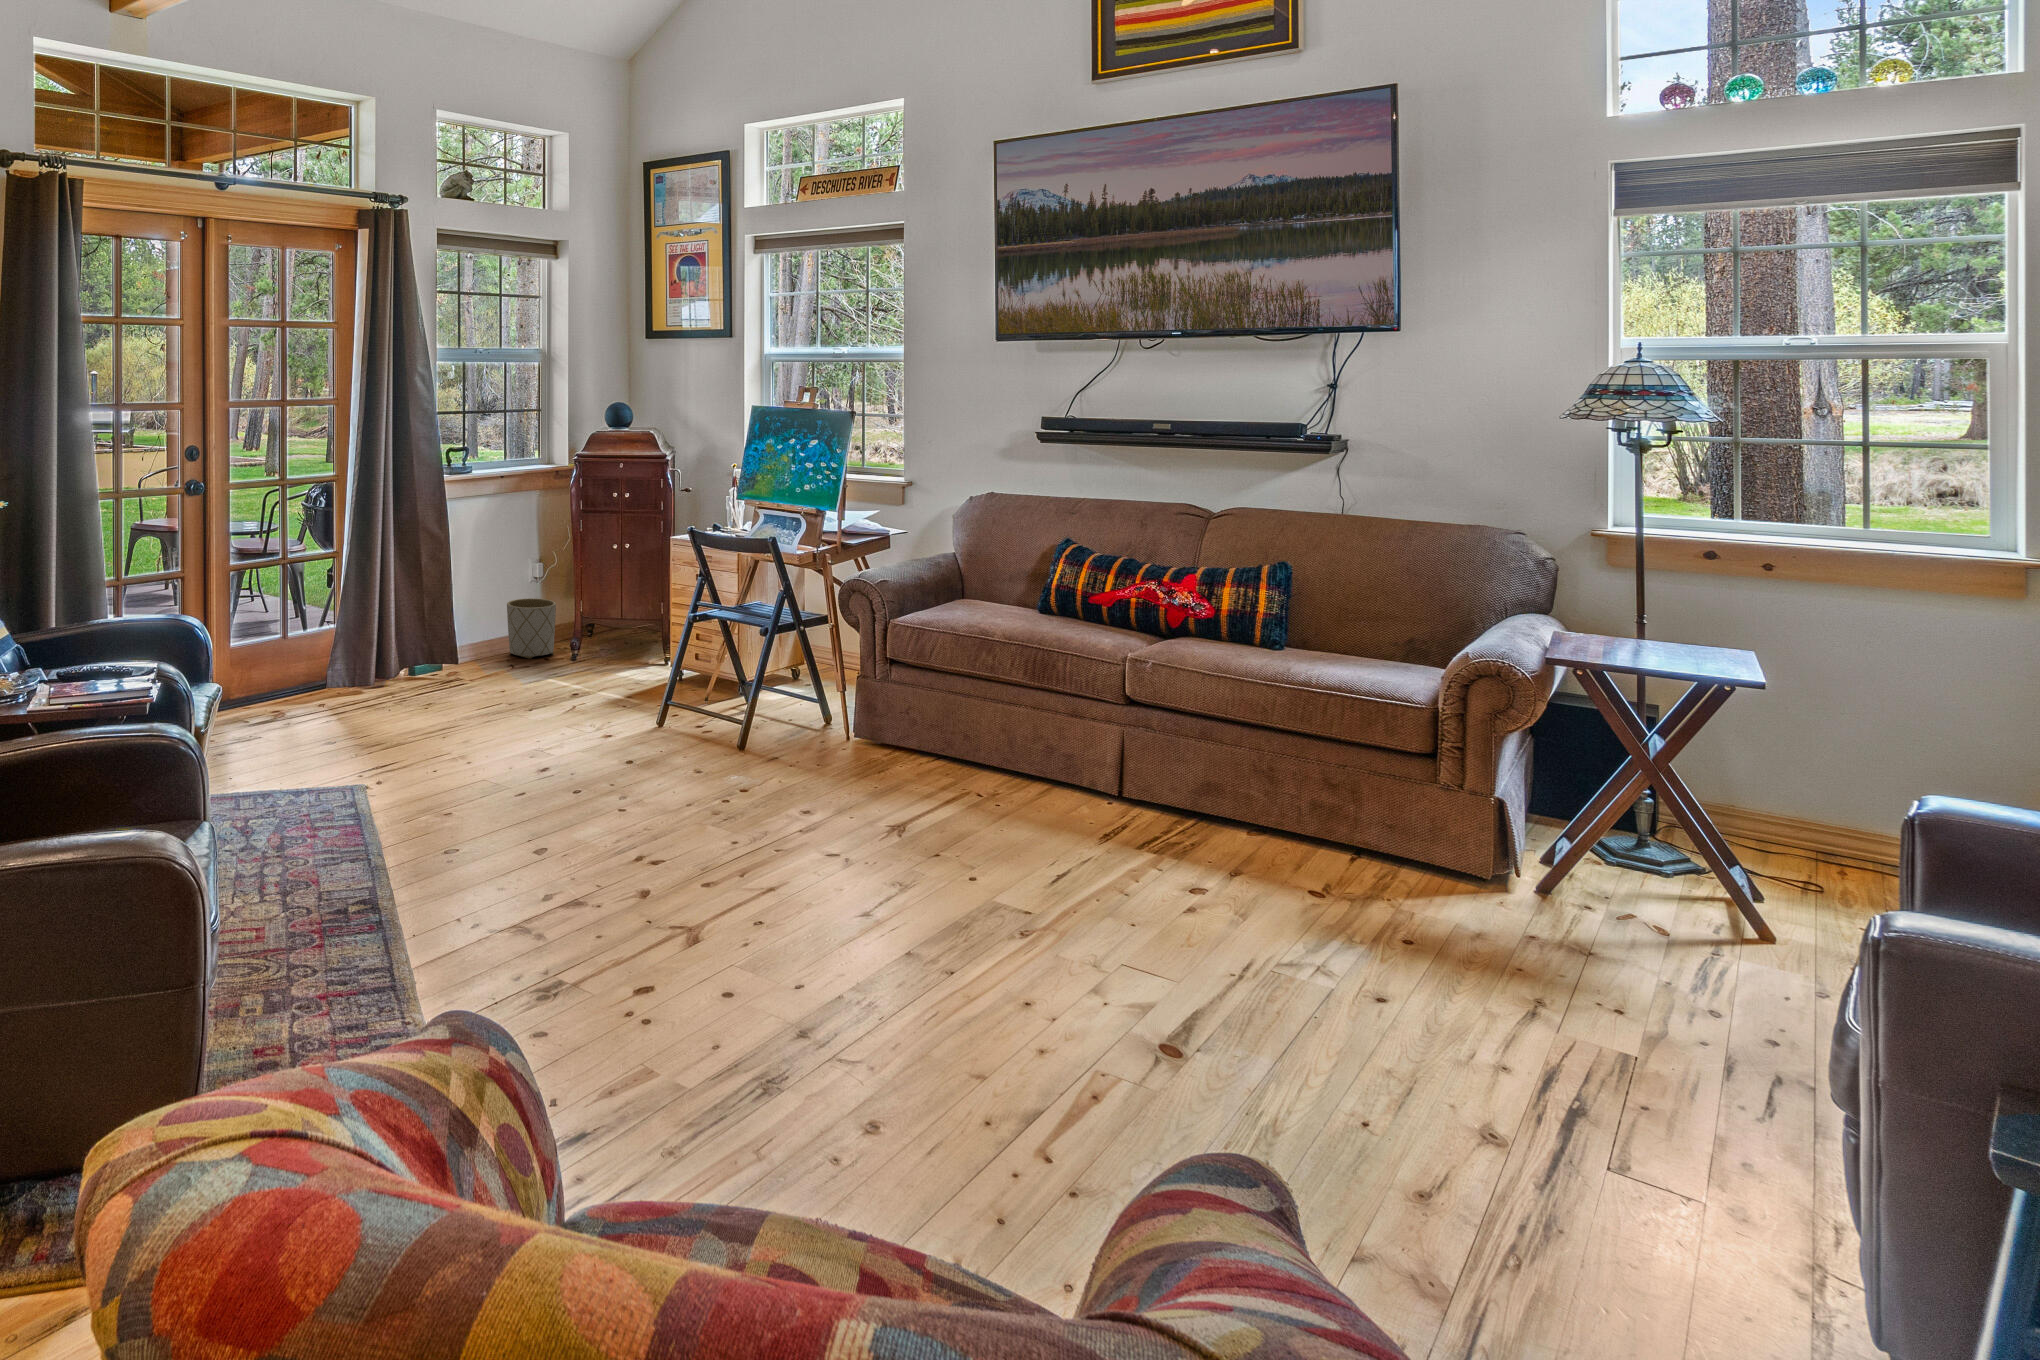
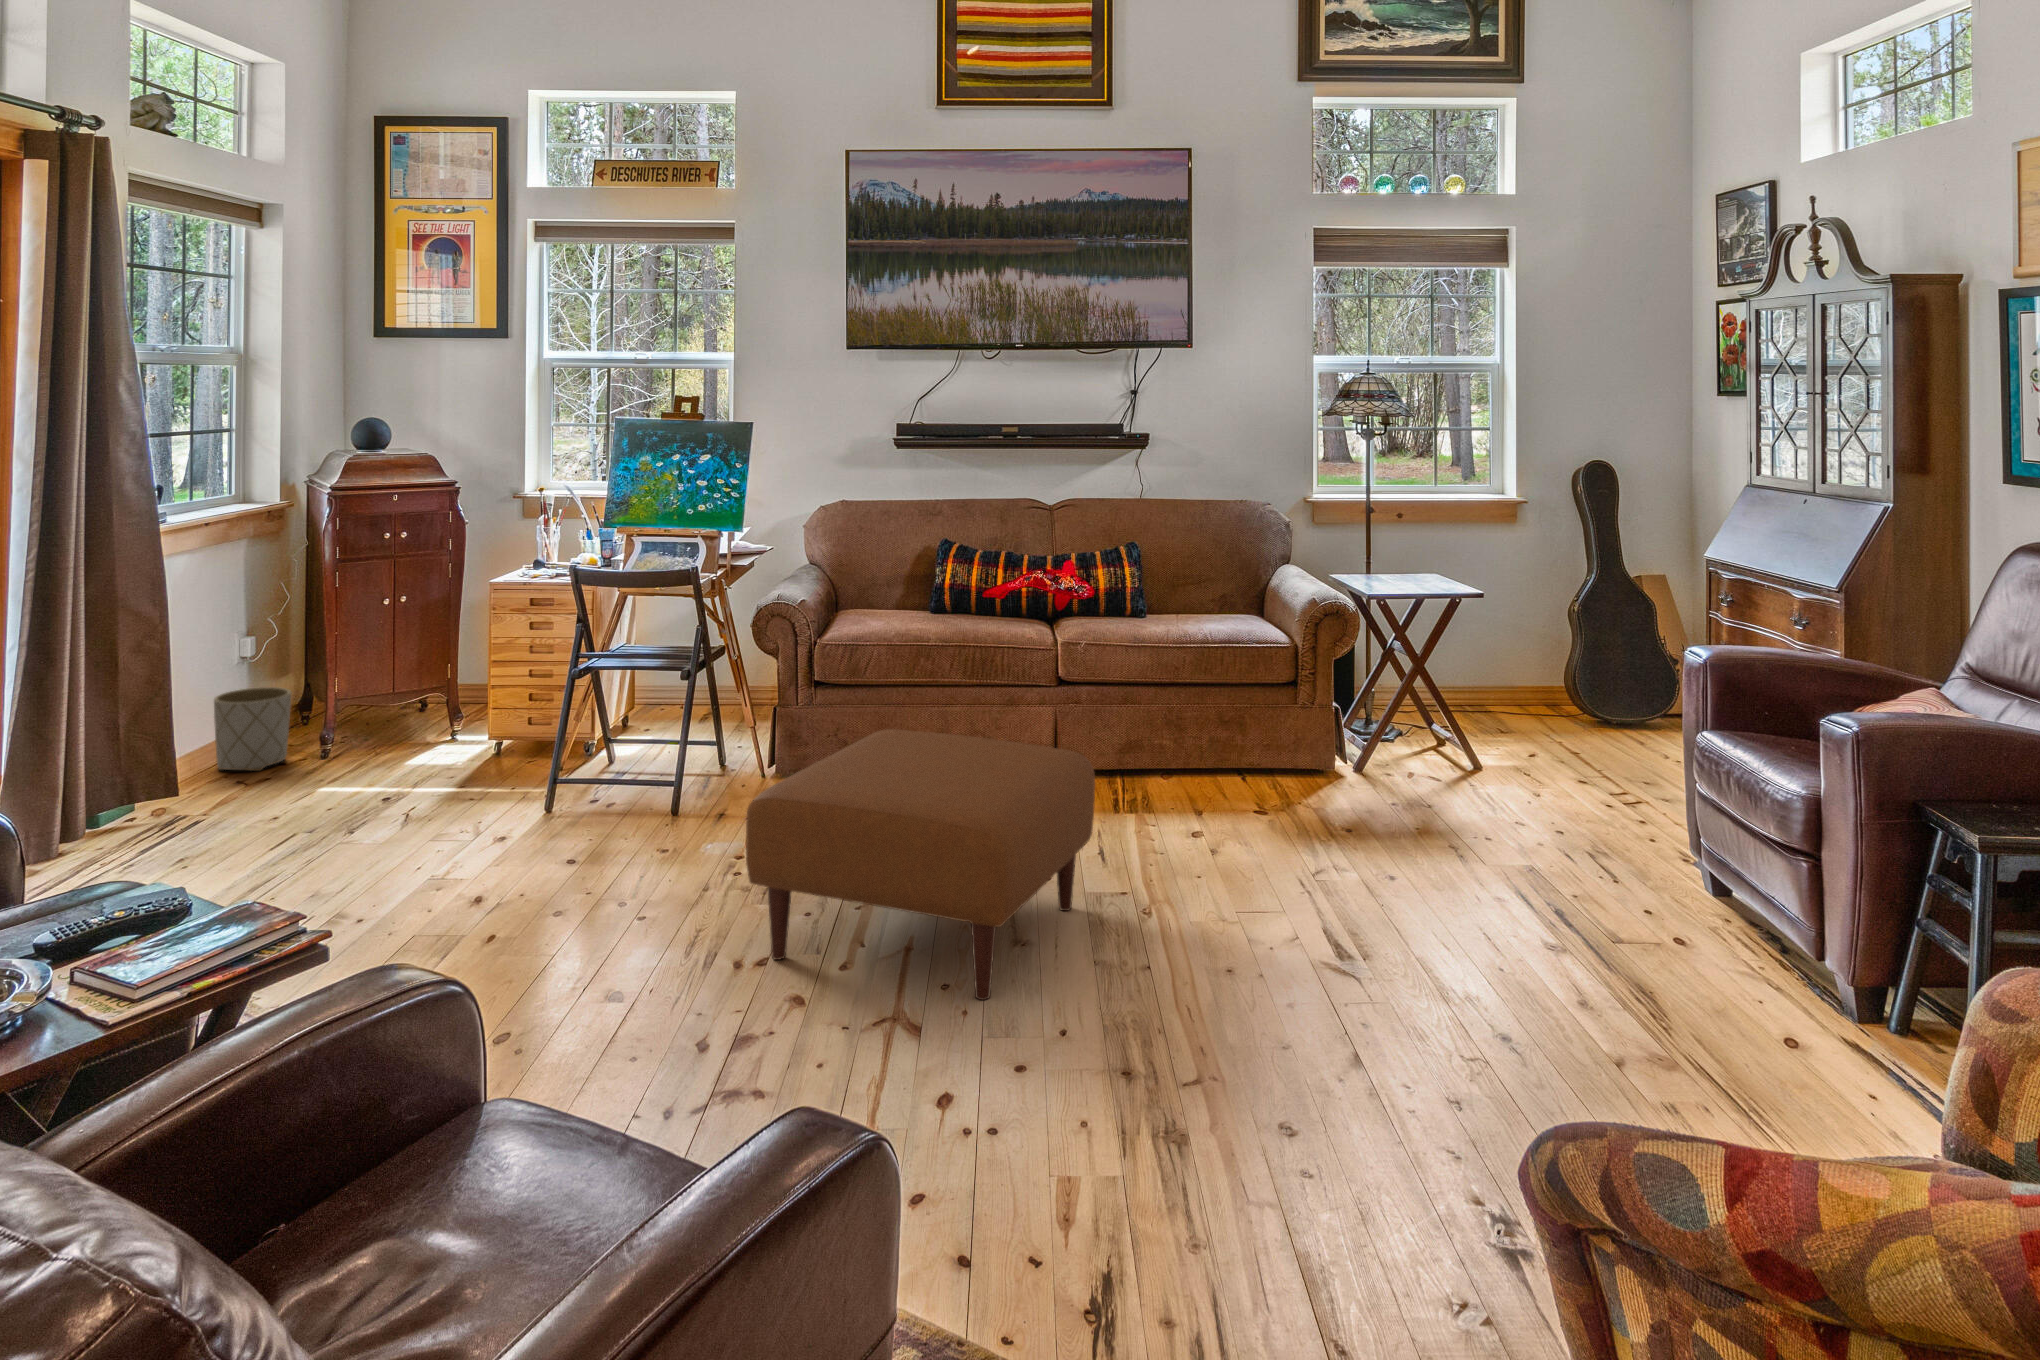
ottoman: none [622,703,961,951] -> present [746,729,1095,1000]

